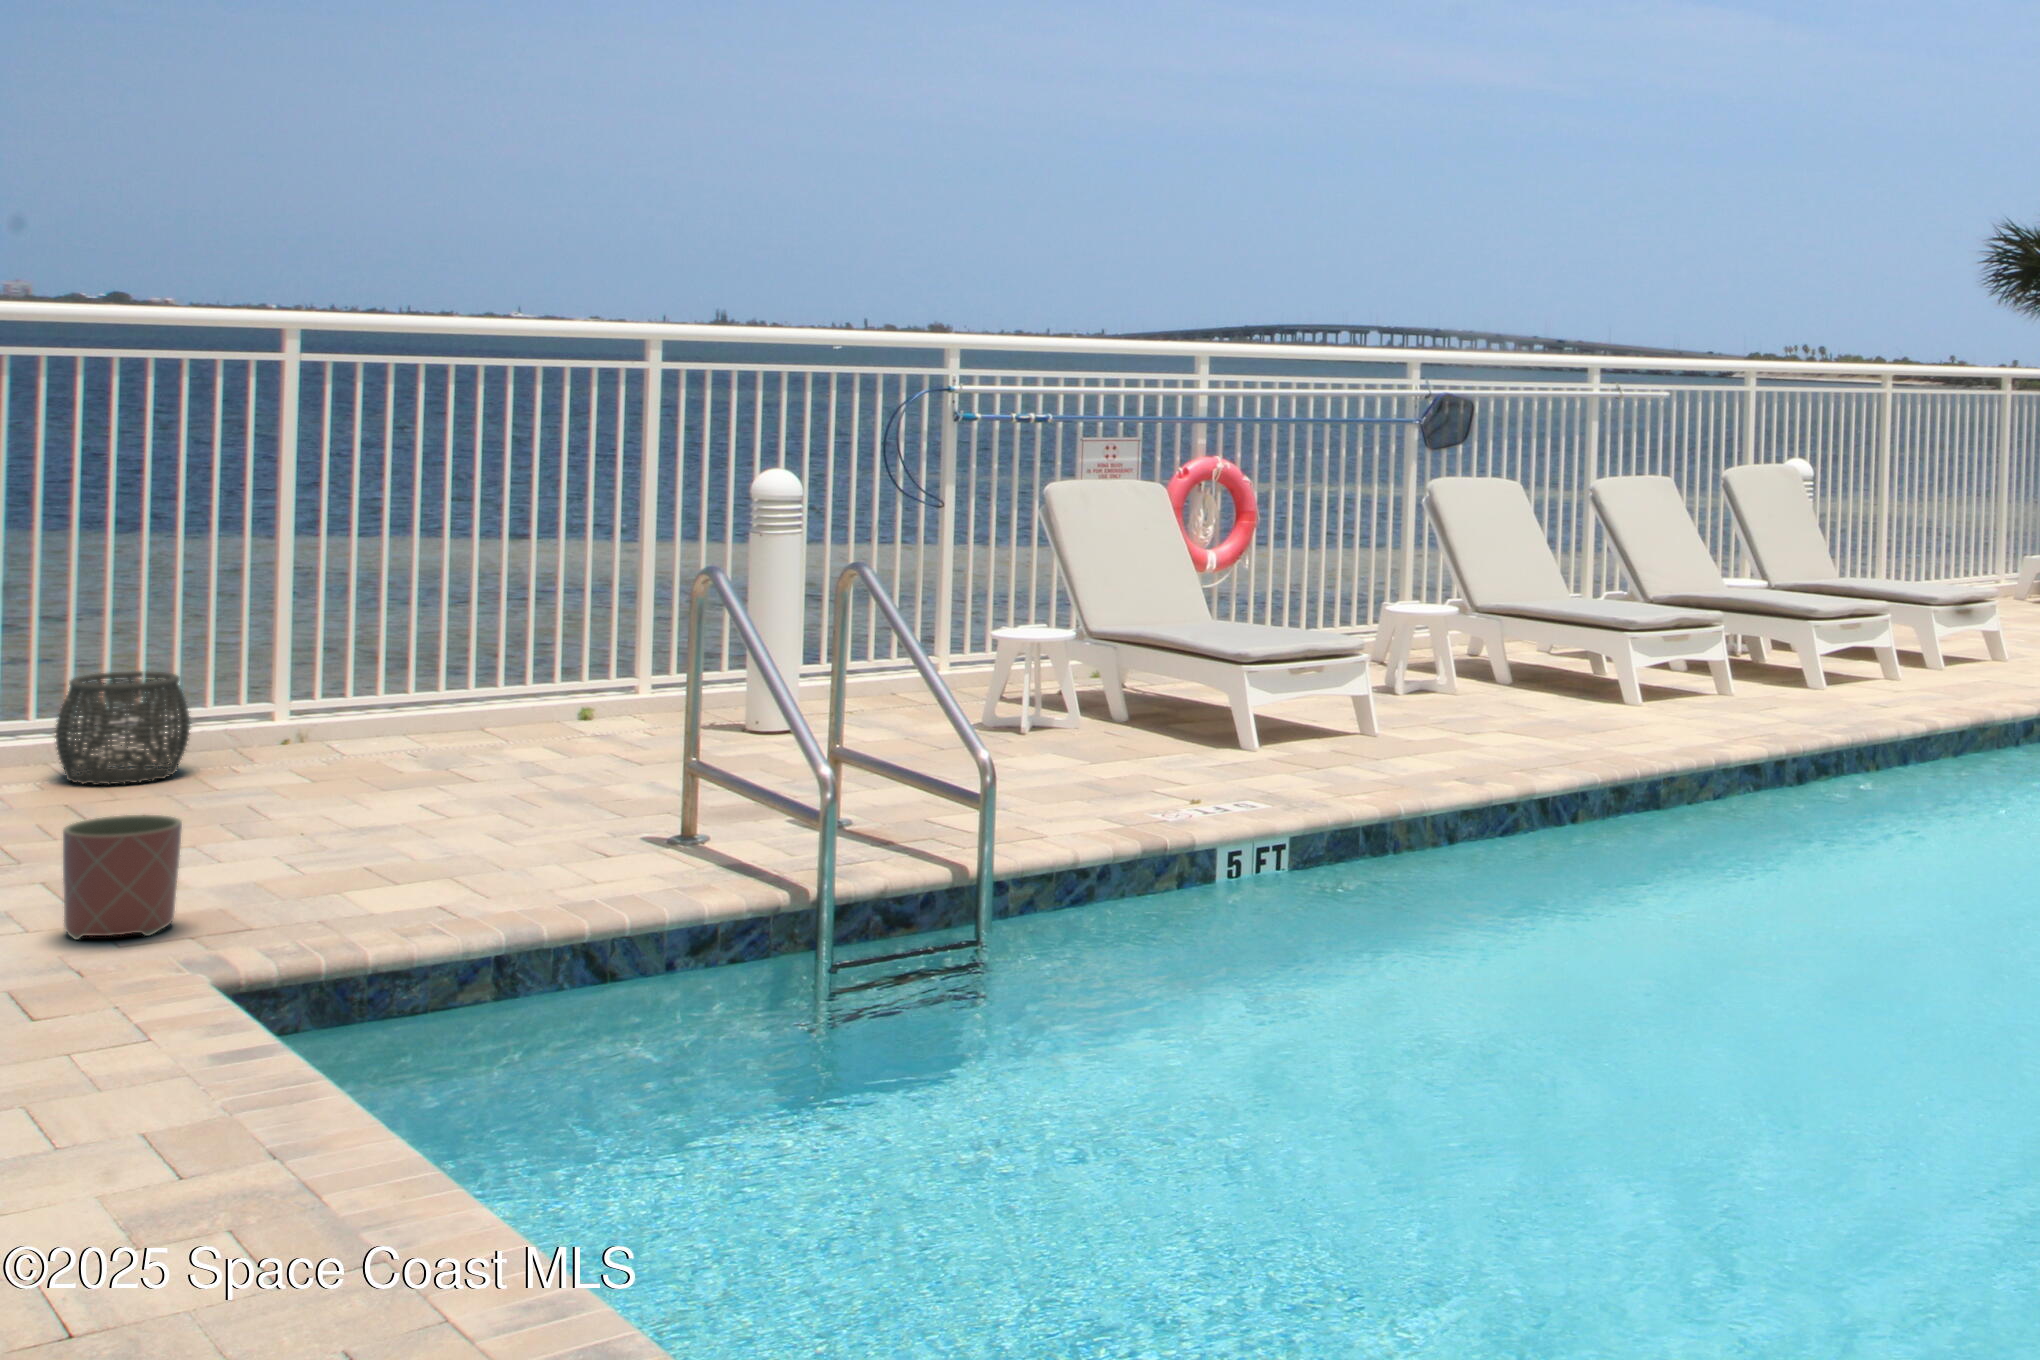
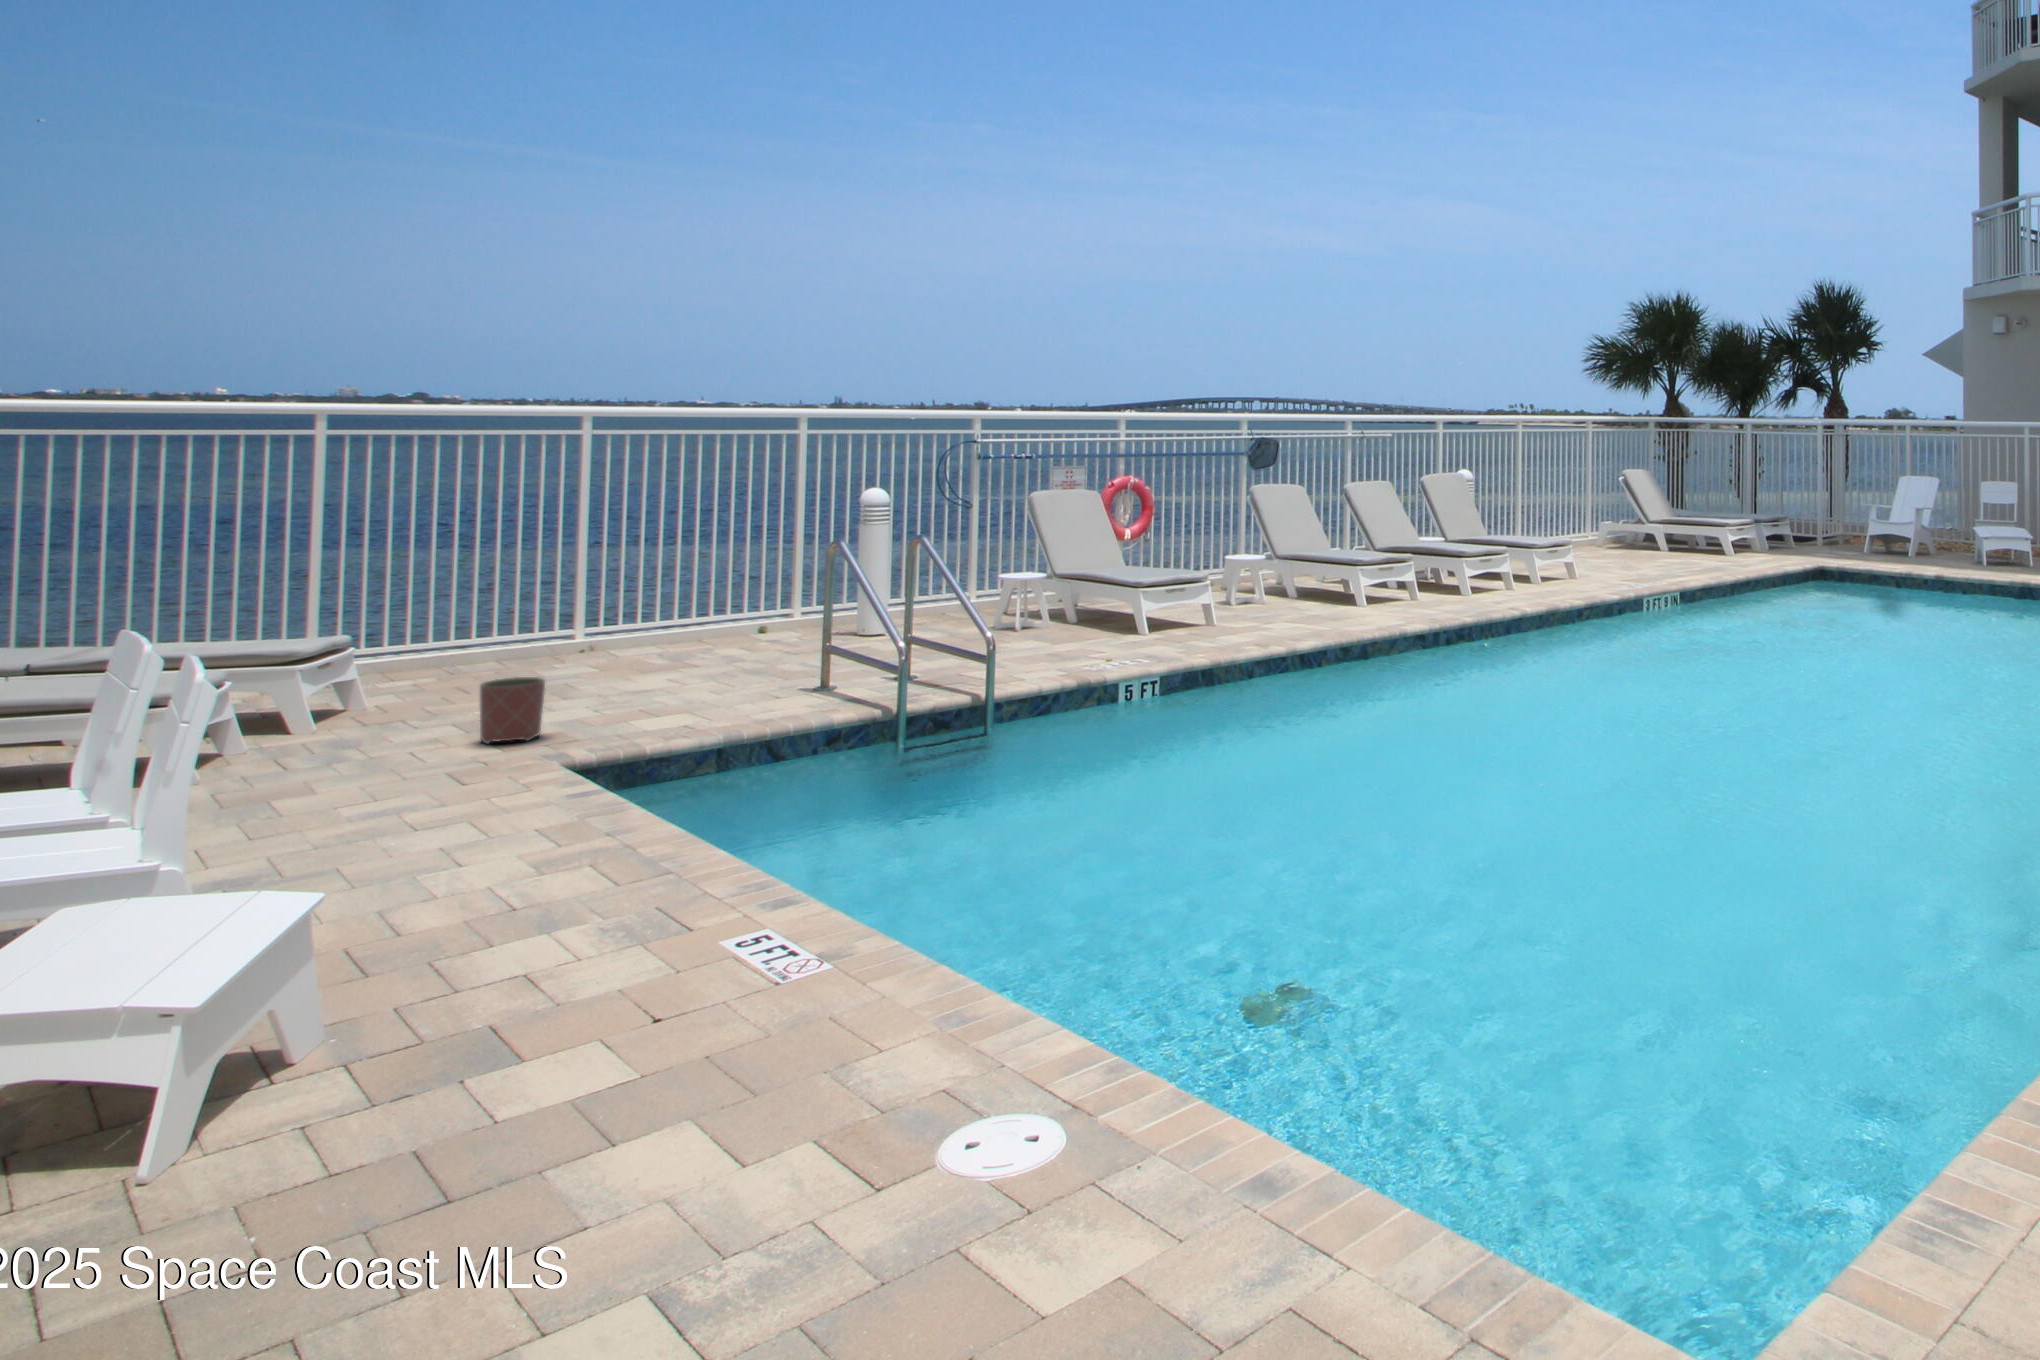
woven basket: present [55,671,190,785] -> none [457,609,537,673]

